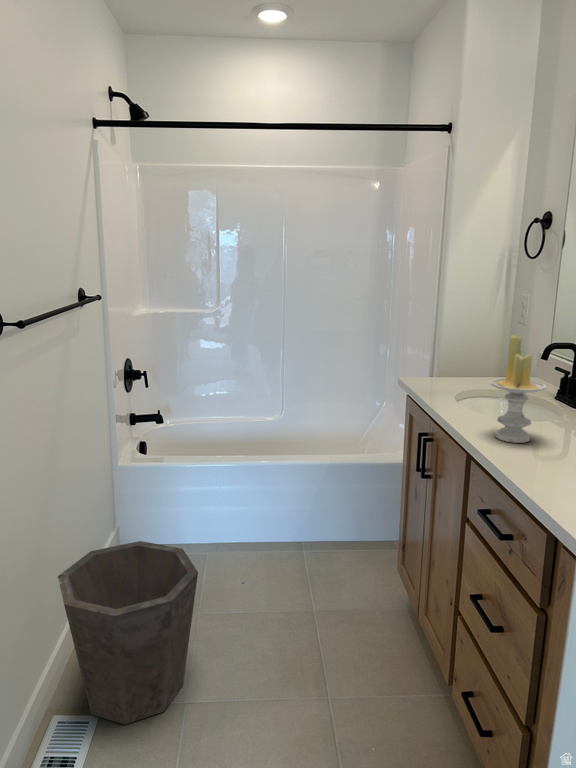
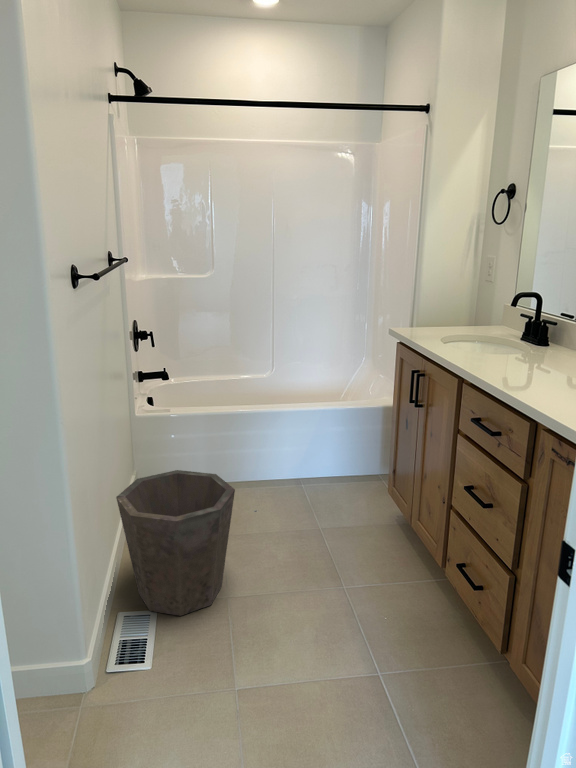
candle: present [491,335,546,443] -> none [477,282,521,367]

